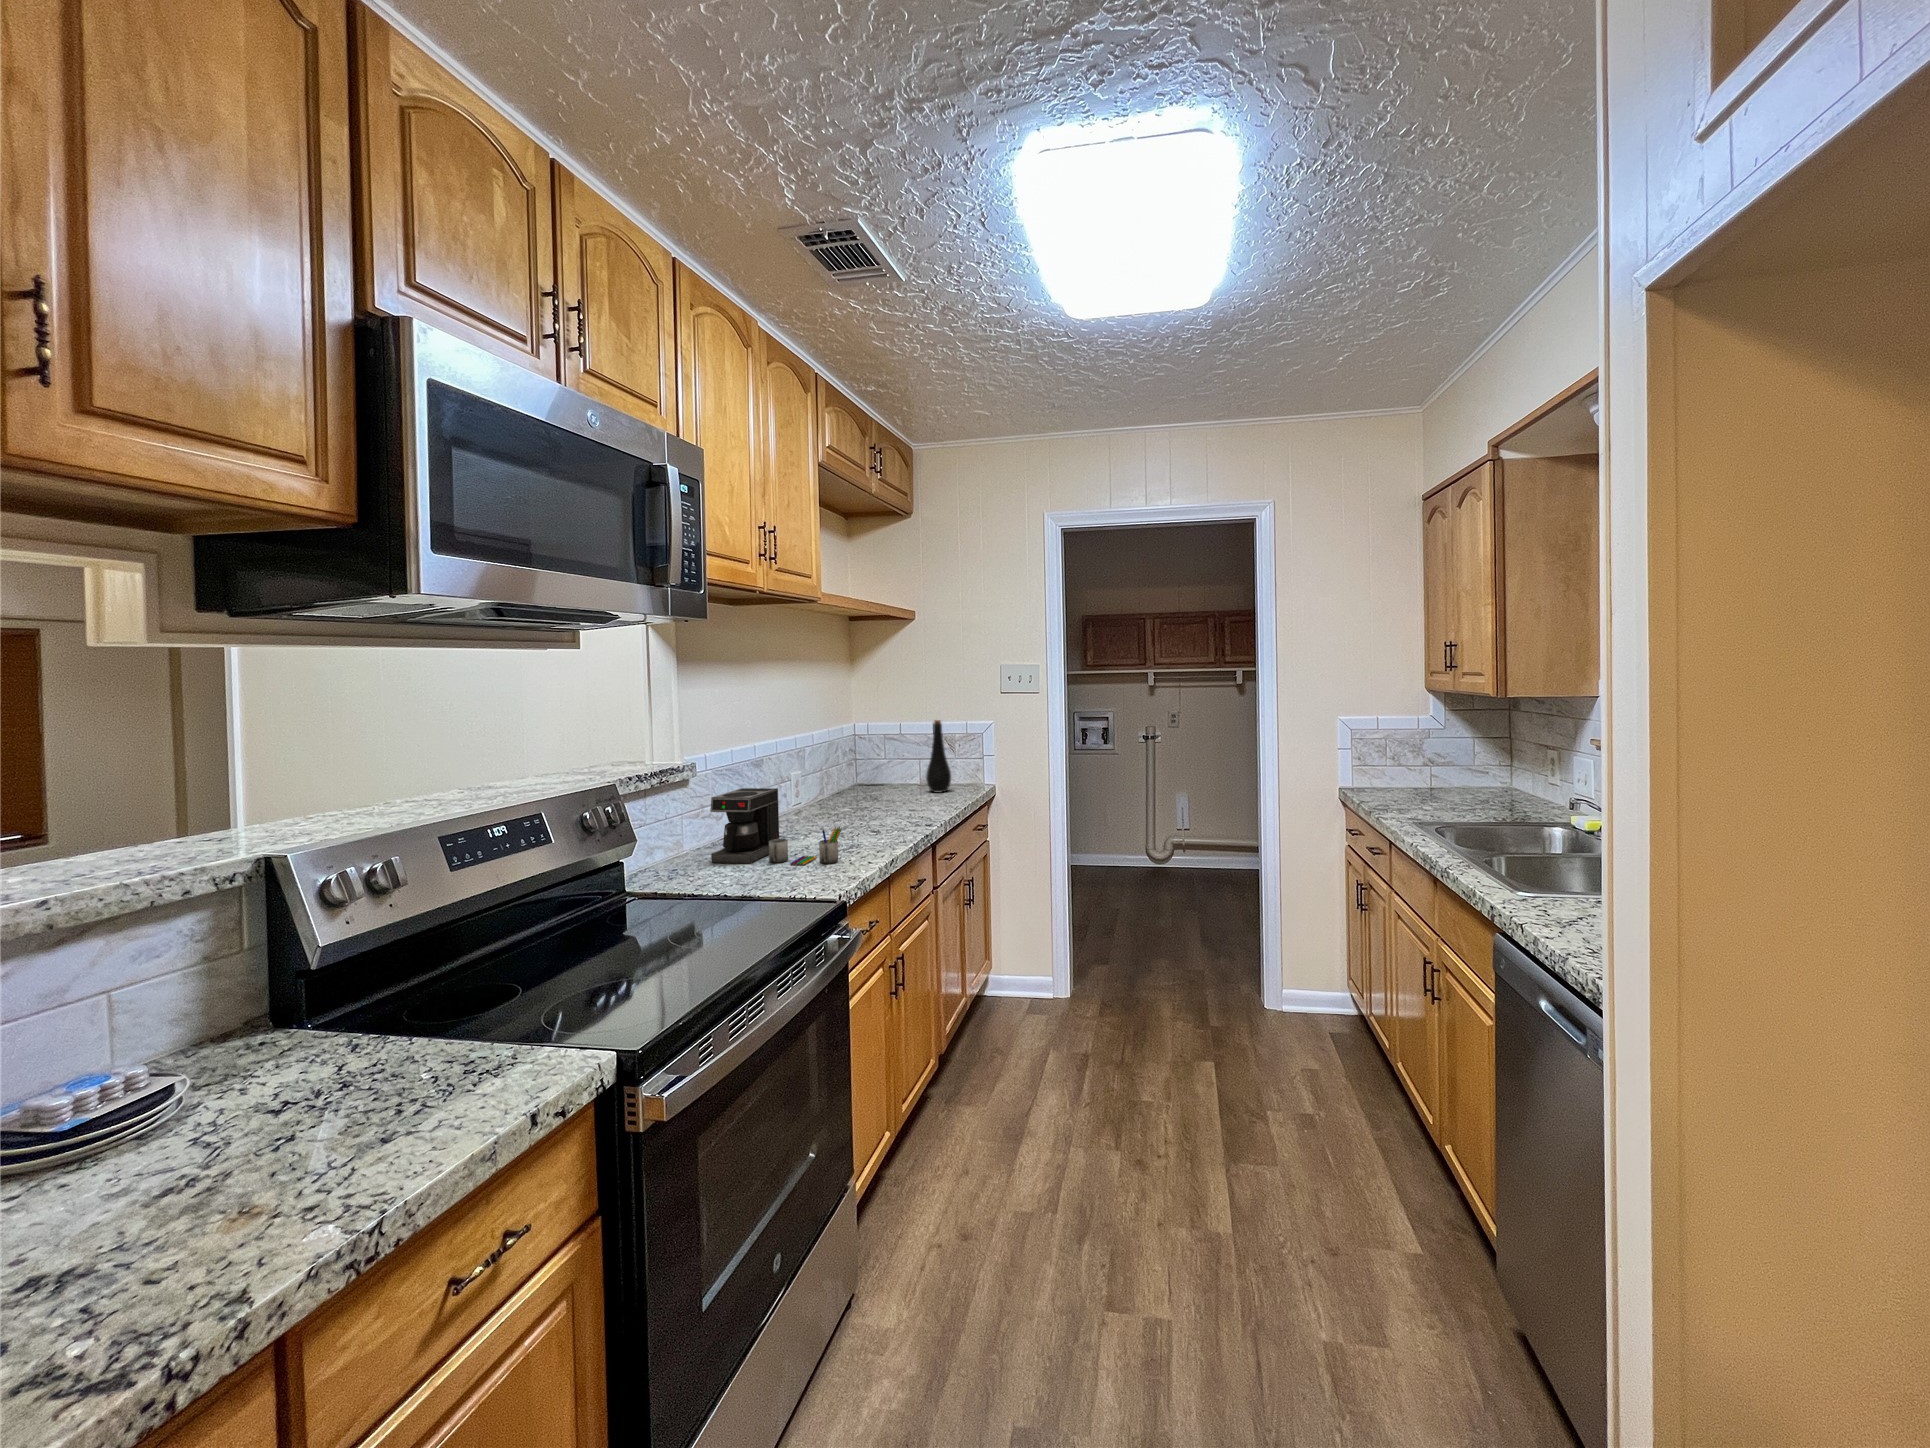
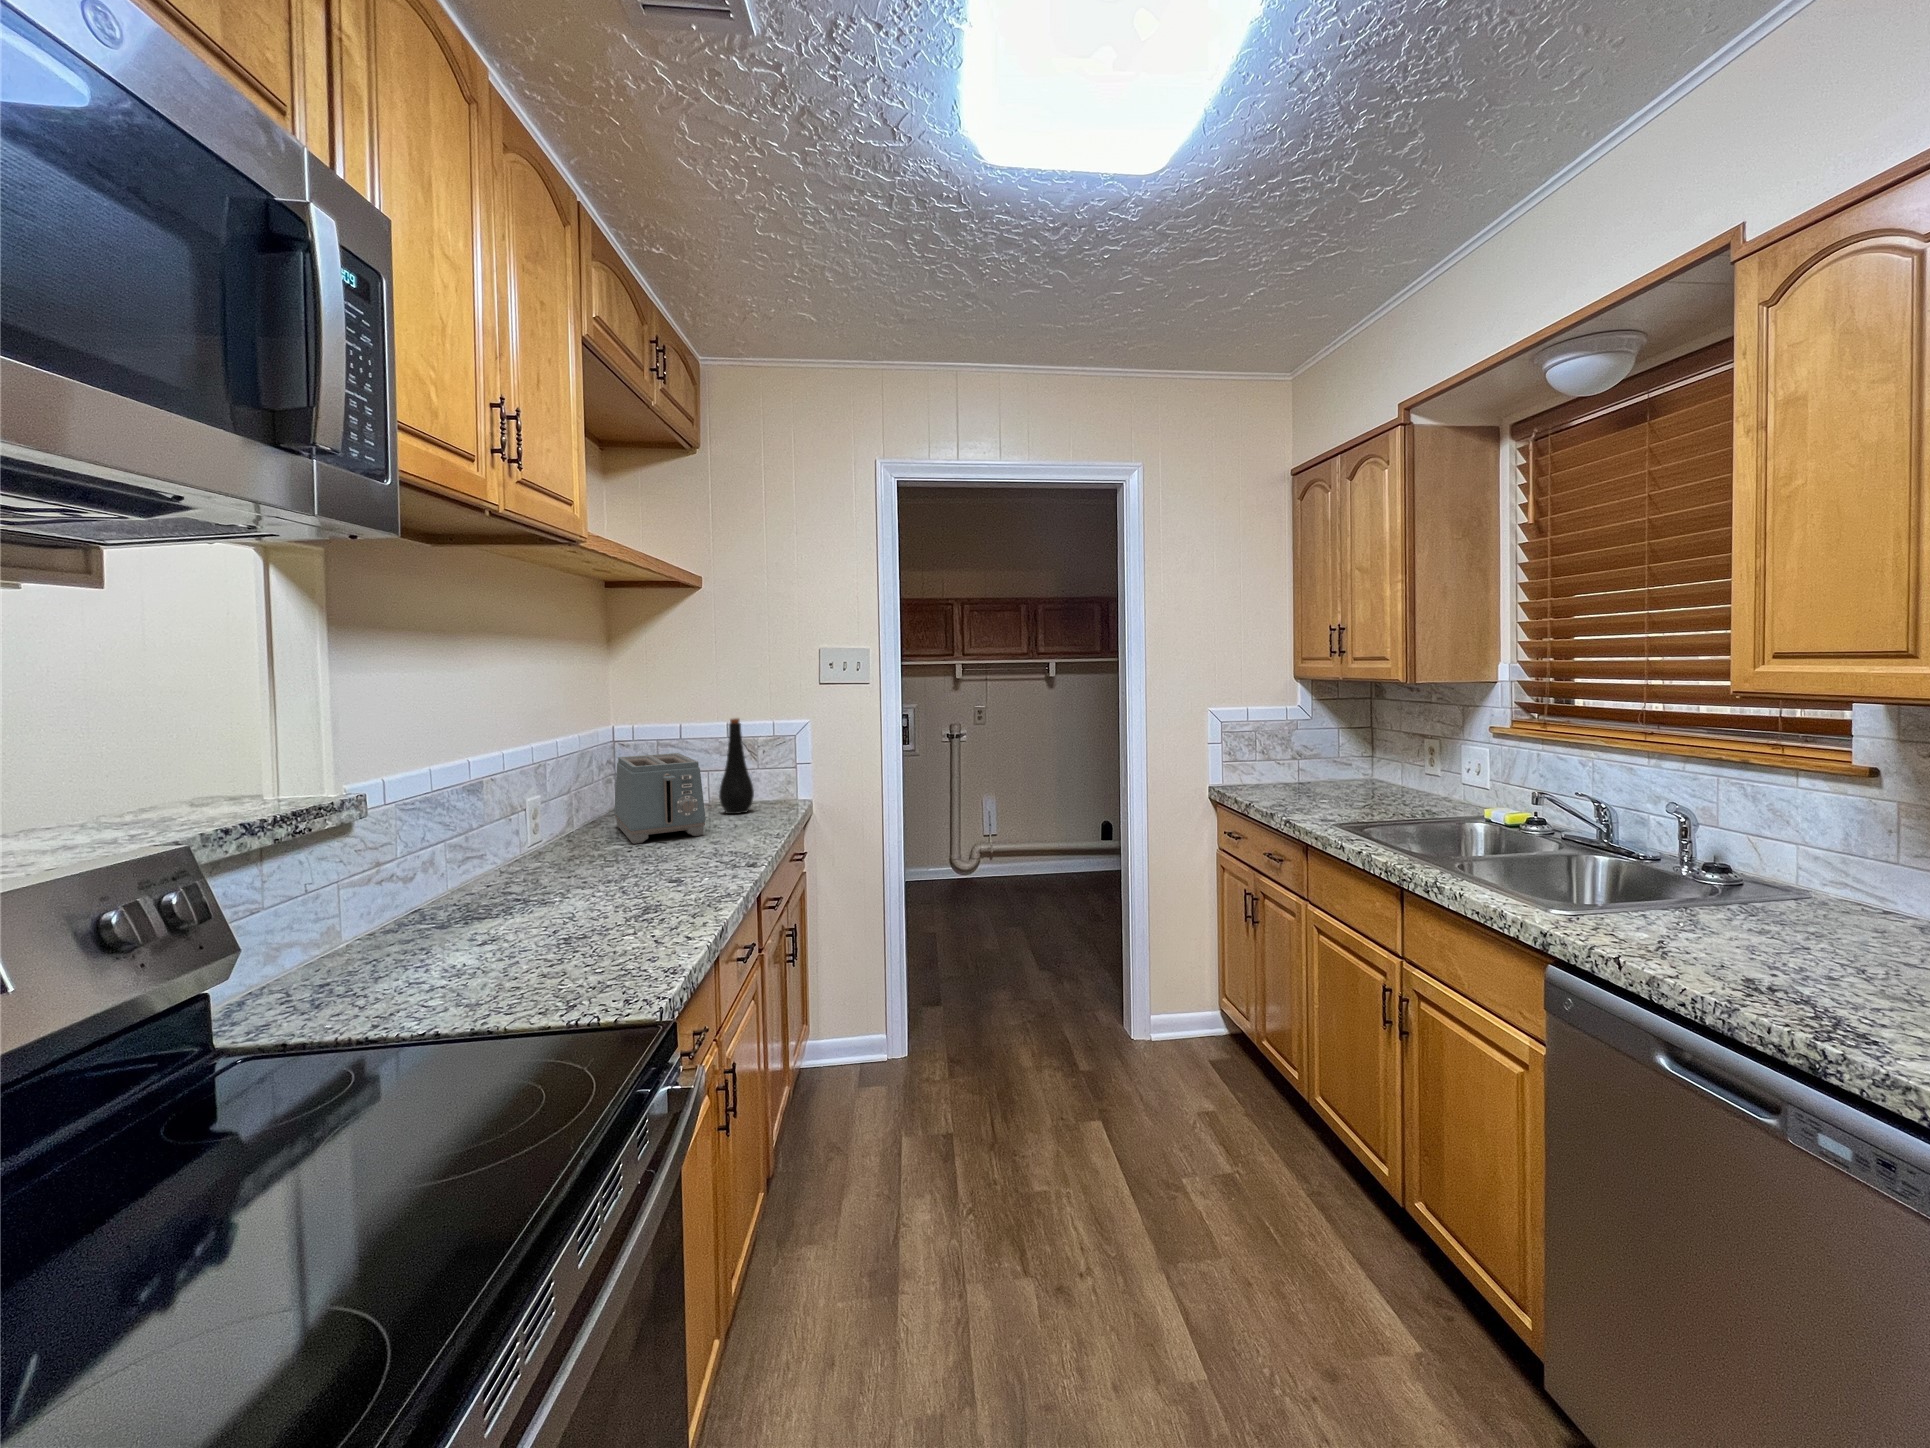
toaster: none [853,745,910,808] -> present [614,753,706,844]
coffee maker: present [710,788,842,865] -> none [395,829,640,962]

